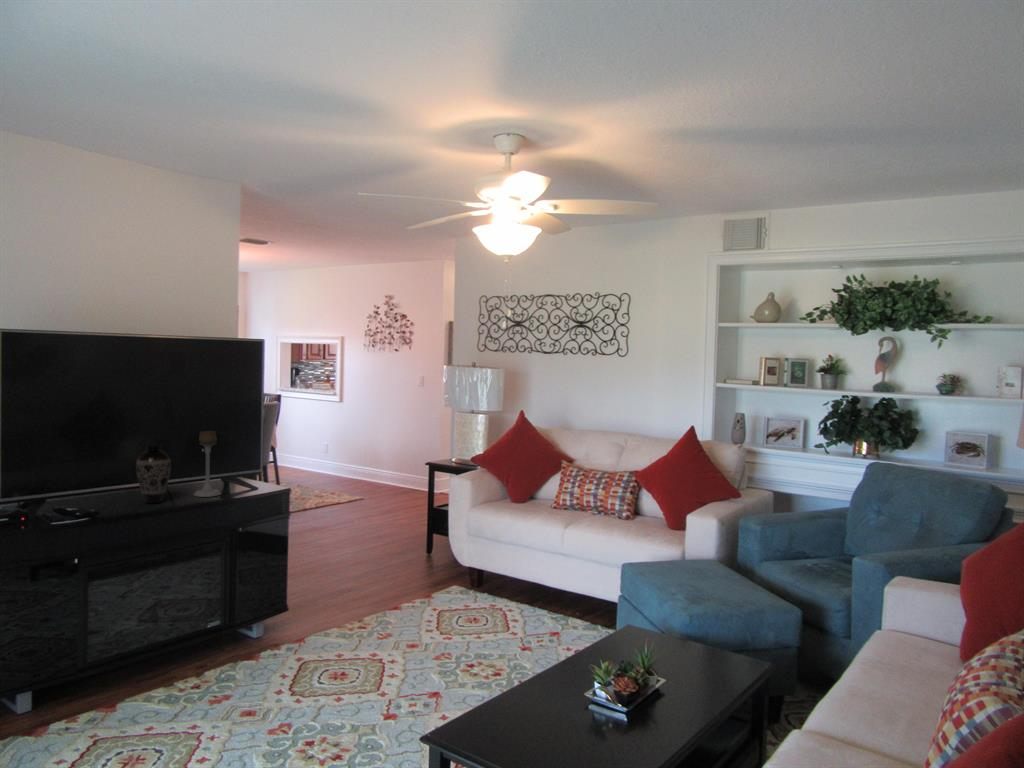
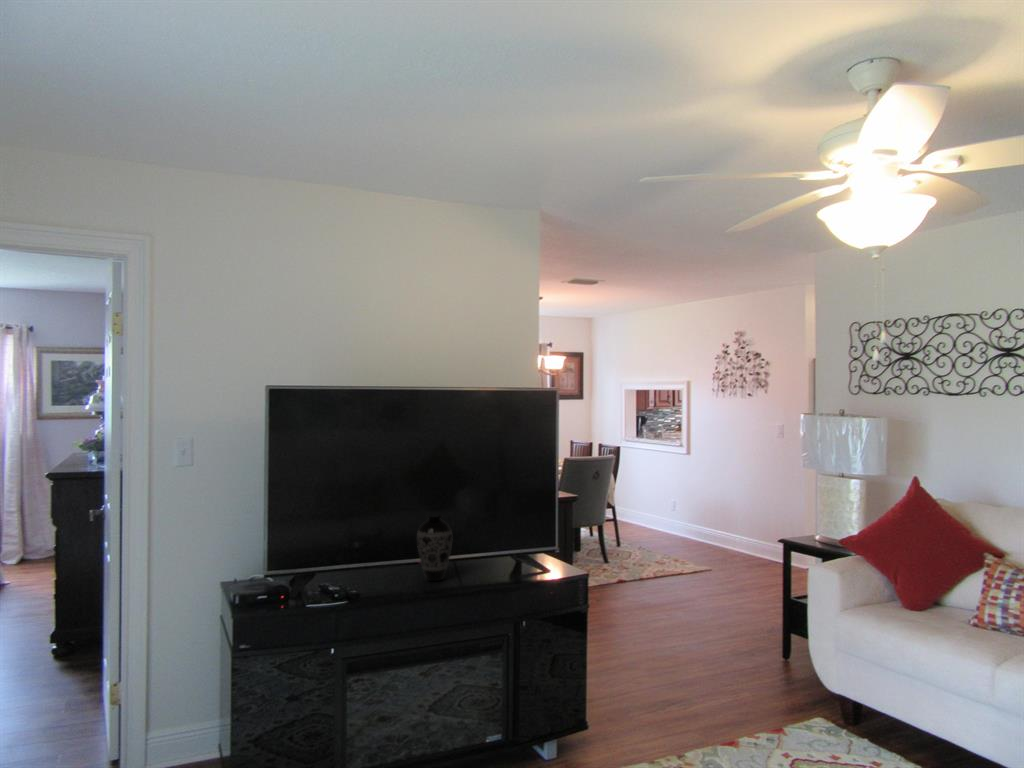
candle holder: present [194,431,221,497] -> none [480,498,511,576]

